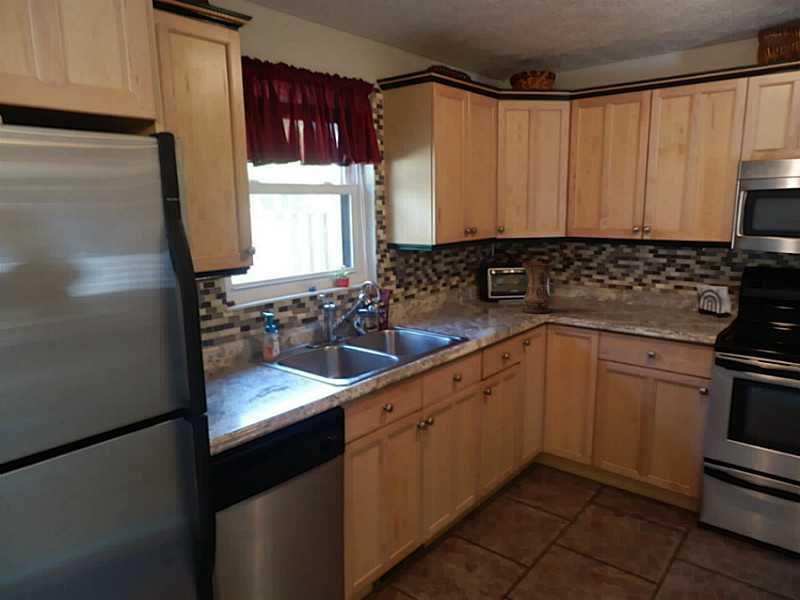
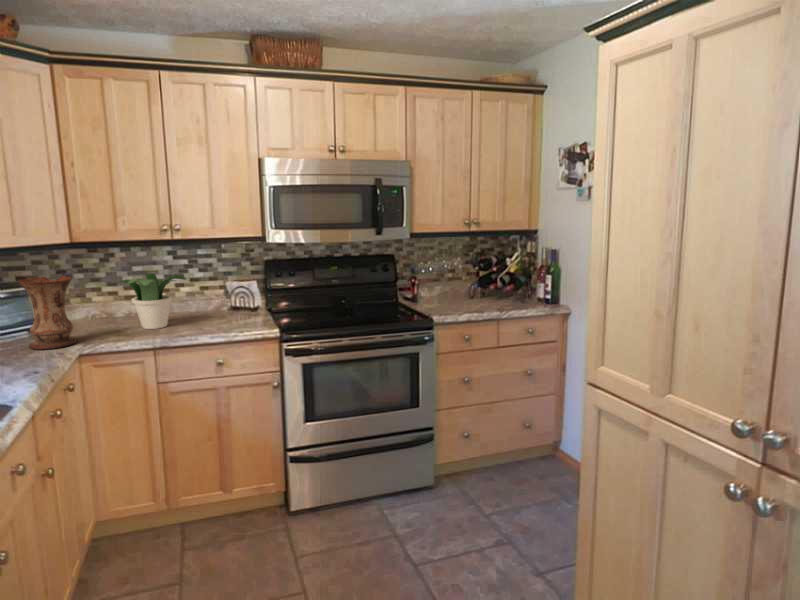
potted plant: none [594,267,645,315] -> present [119,273,186,329]

